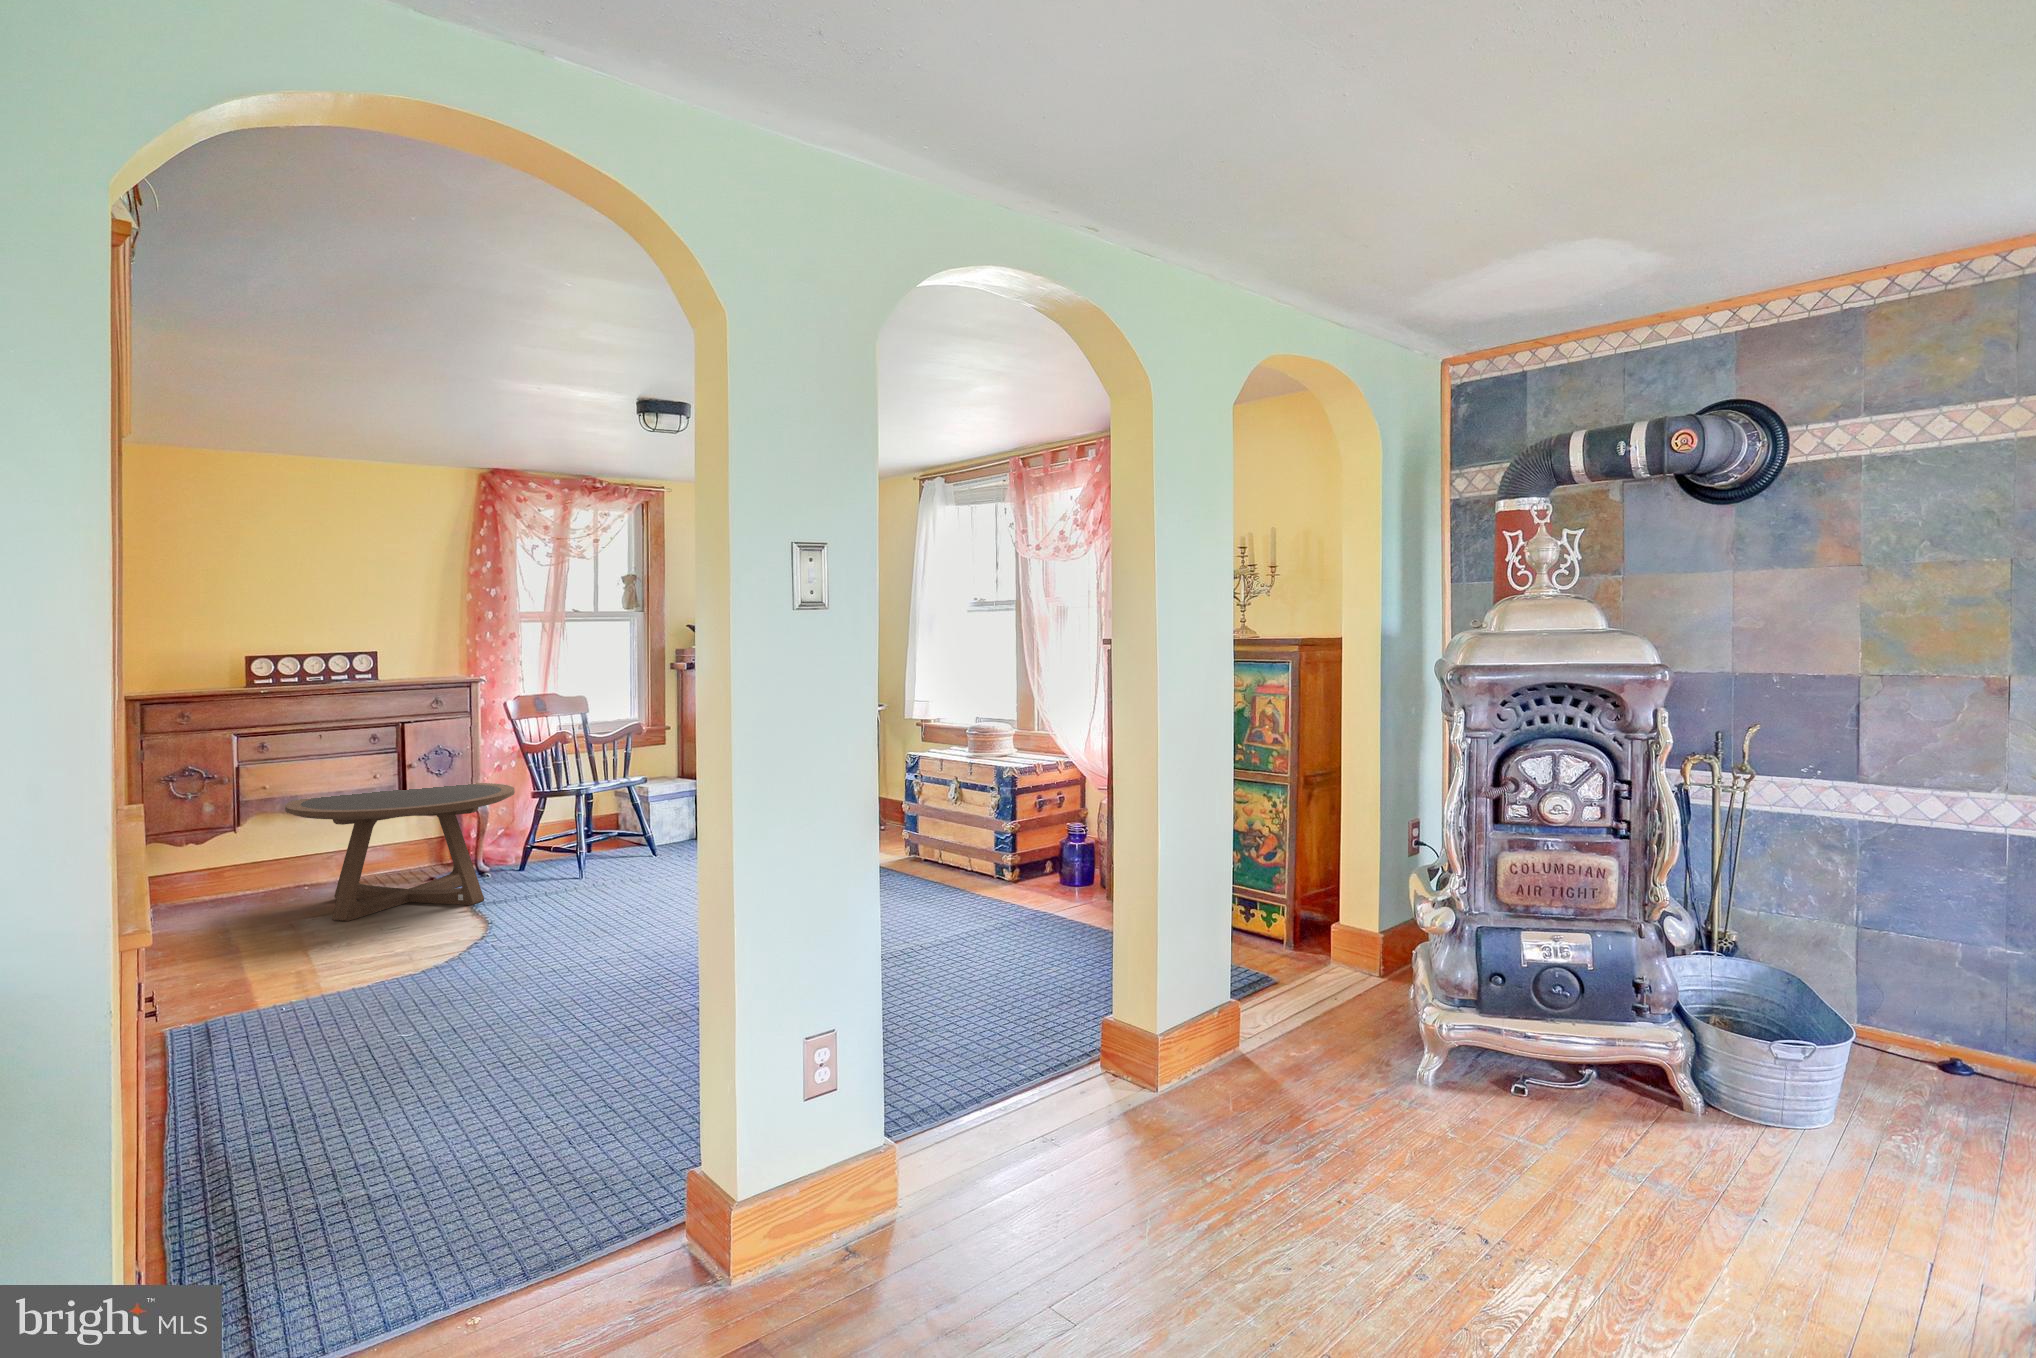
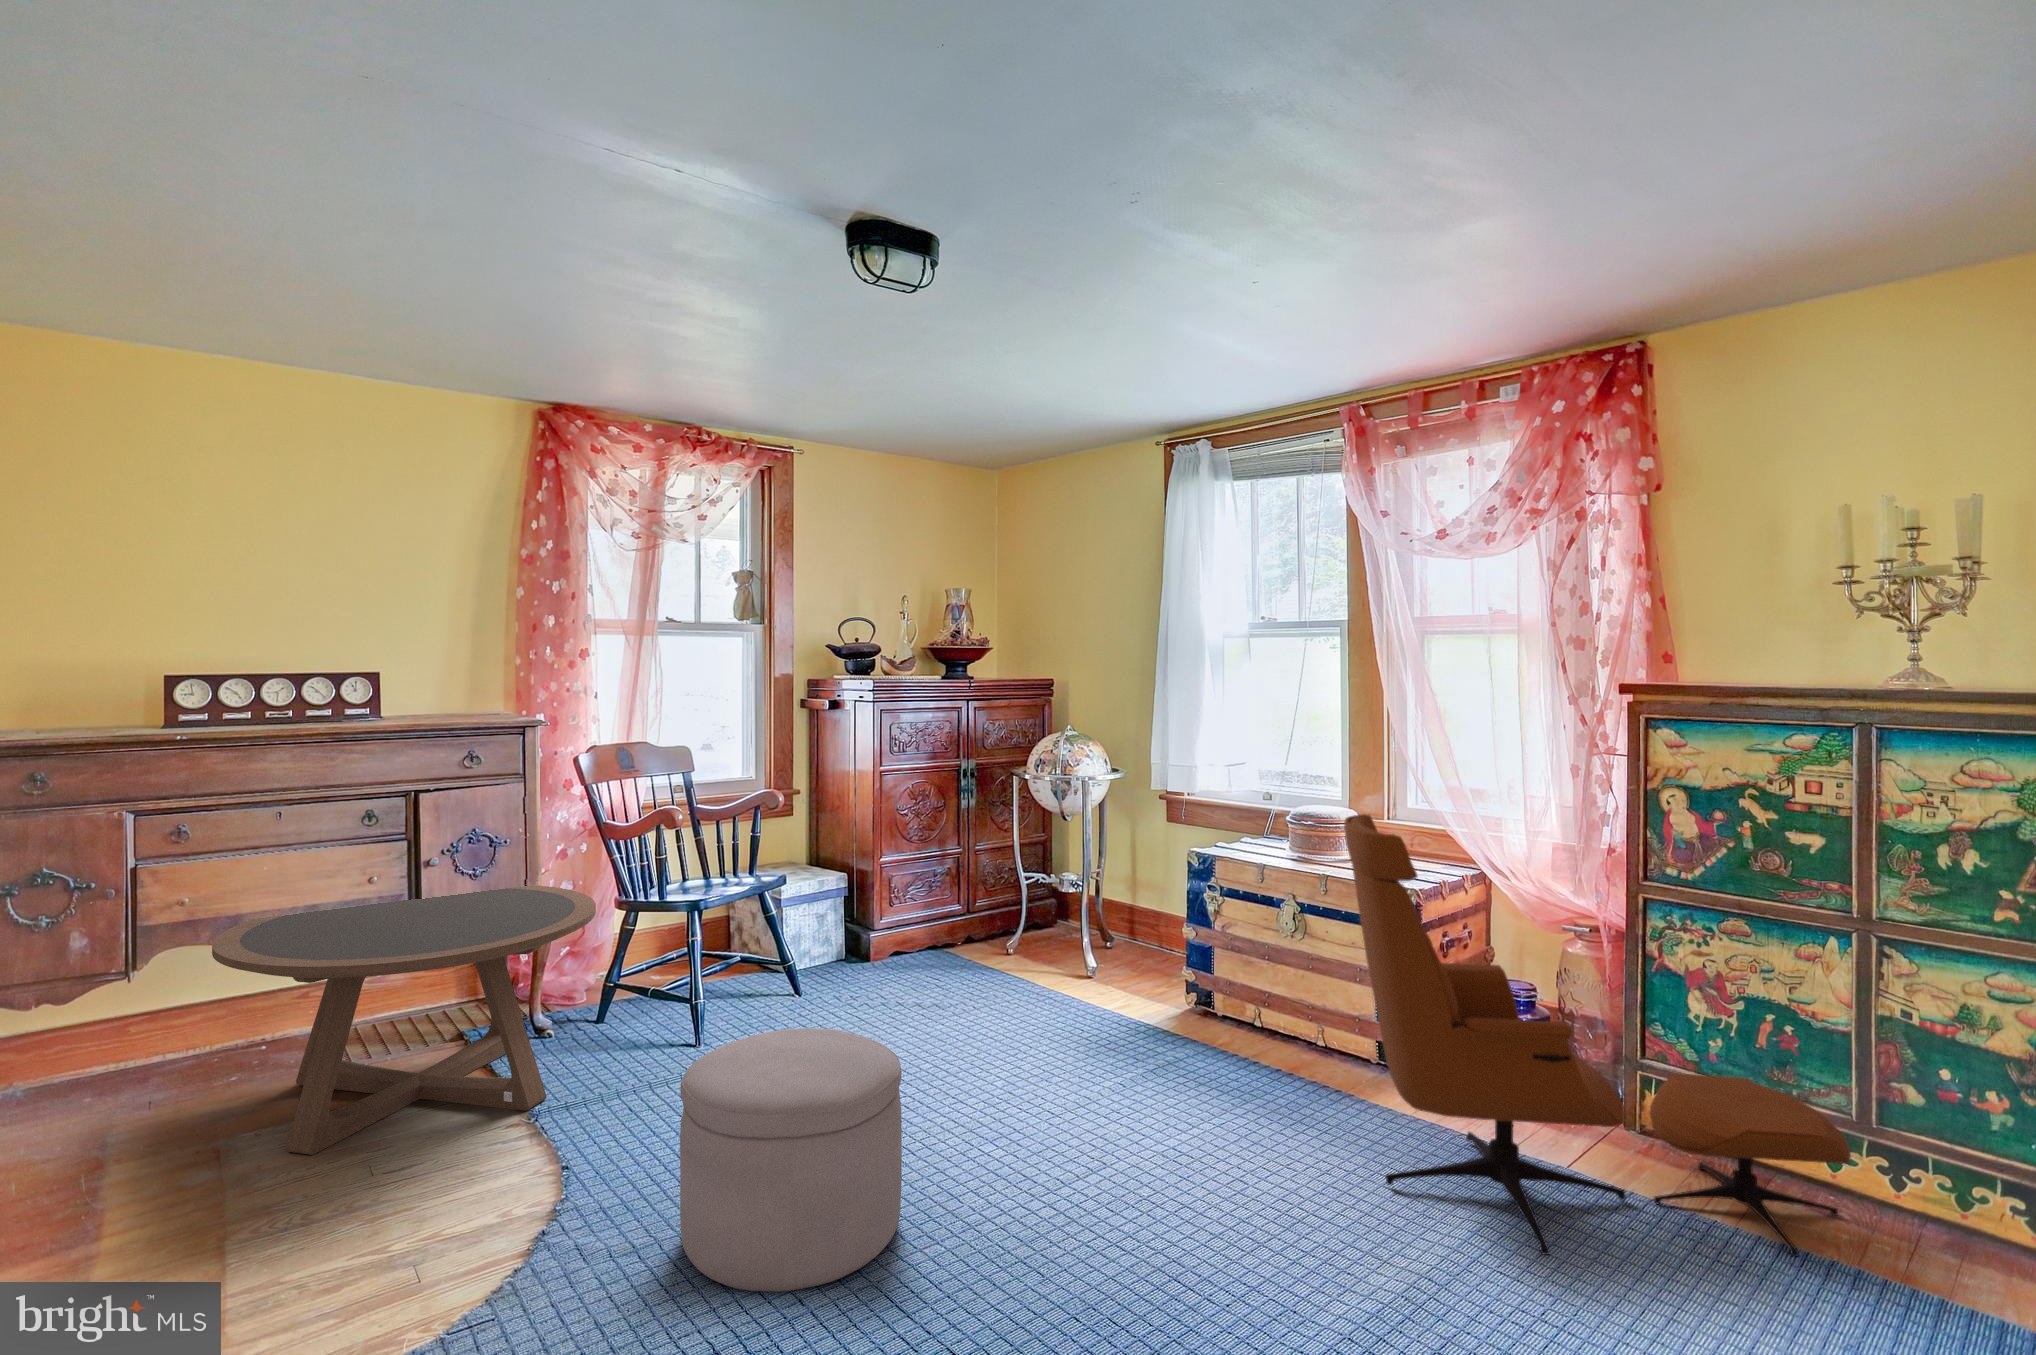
lounge chair: none [912,717,1170,936] -> present [1344,814,1851,1256]
ottoman: none [540,838,664,953] -> present [680,1028,902,1292]

